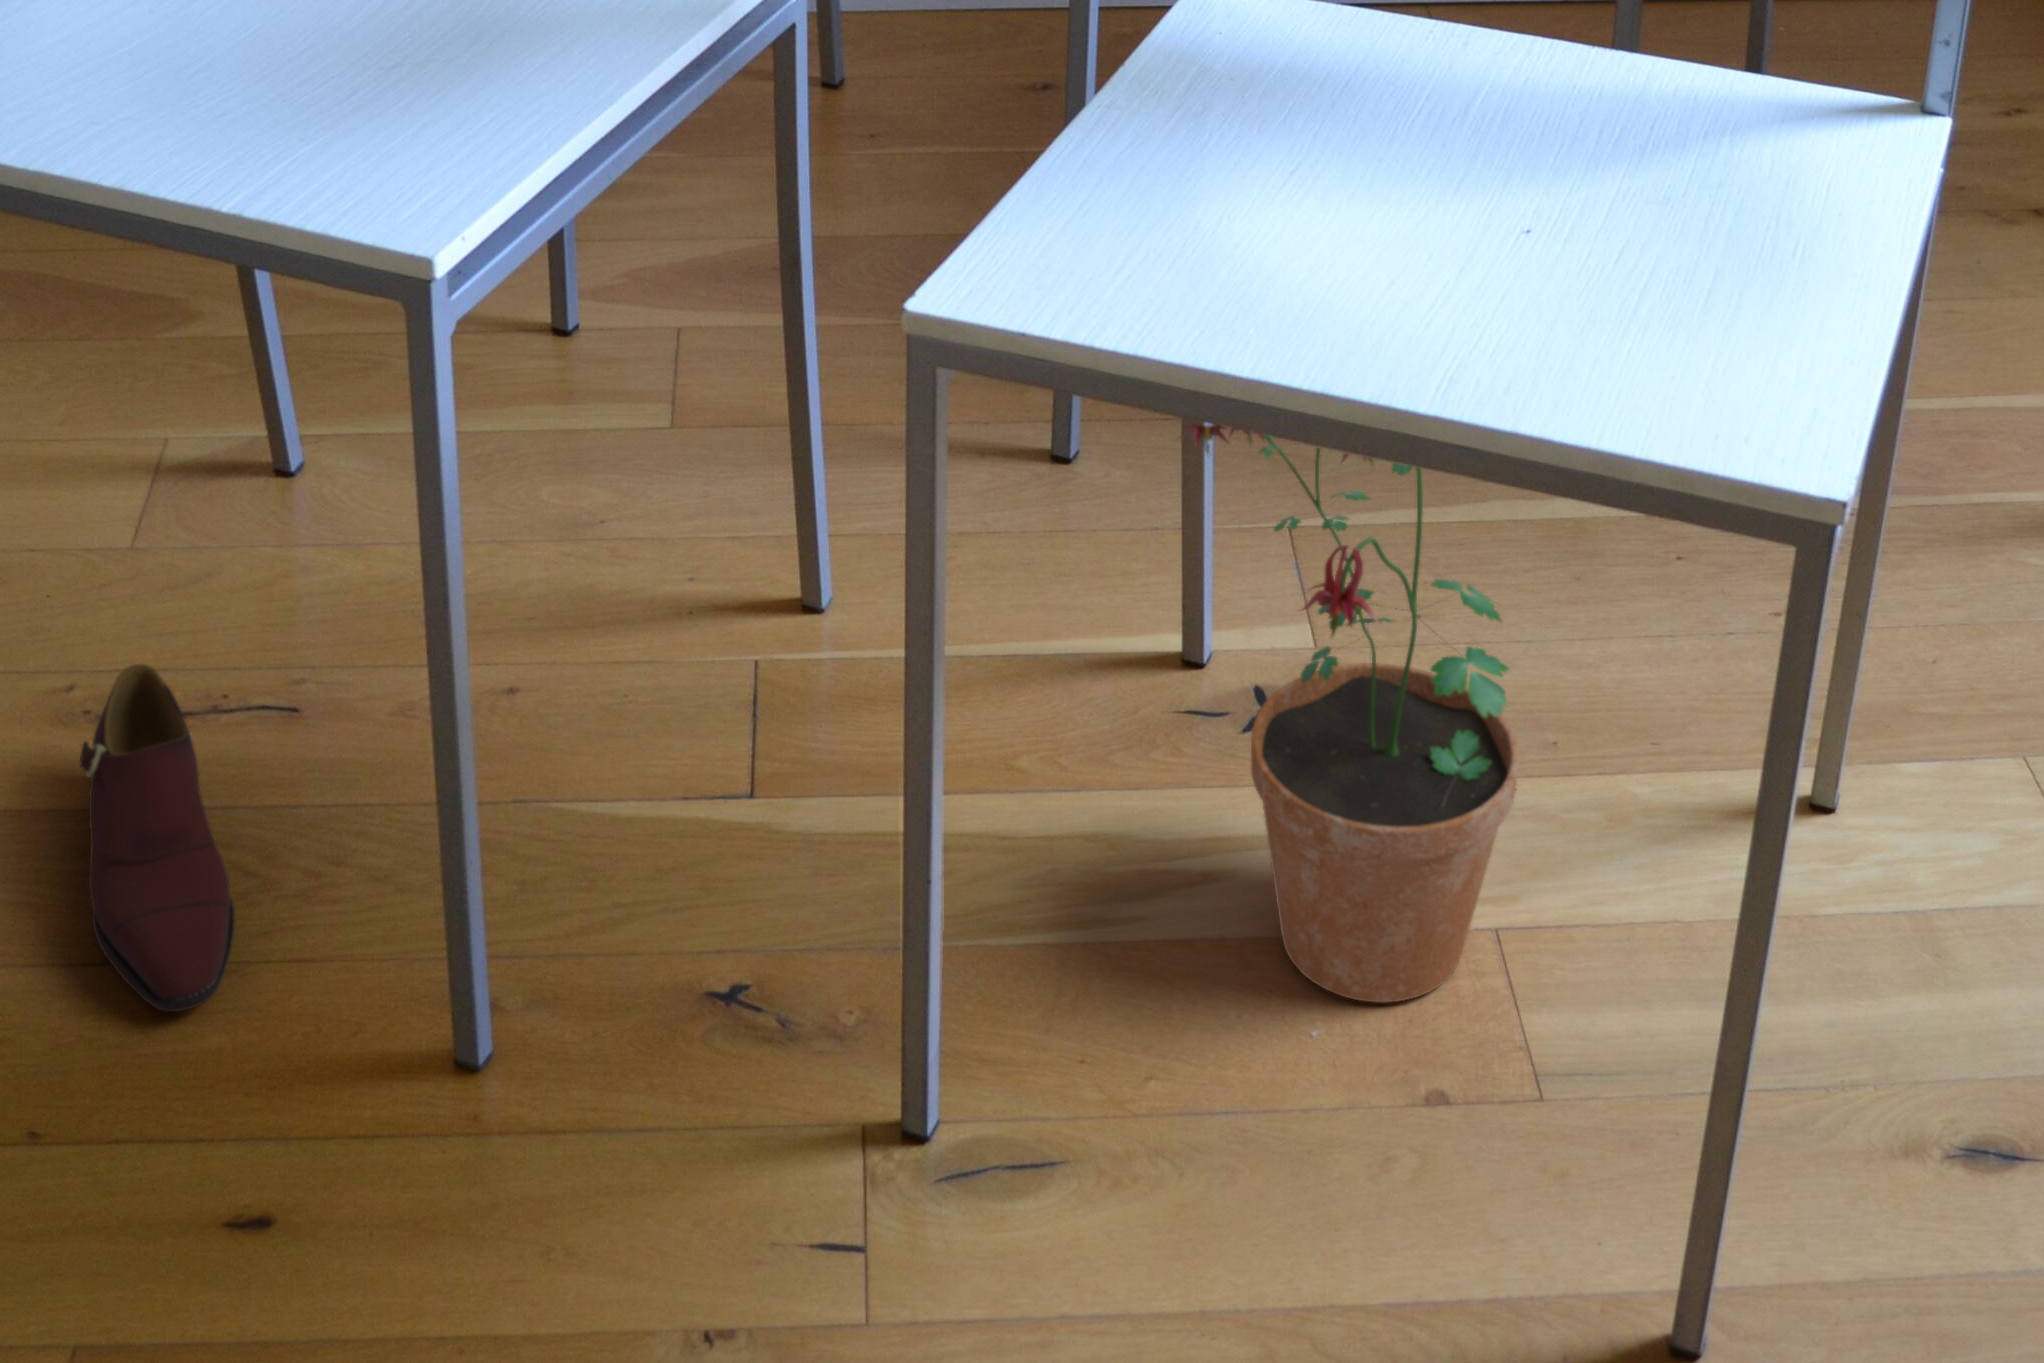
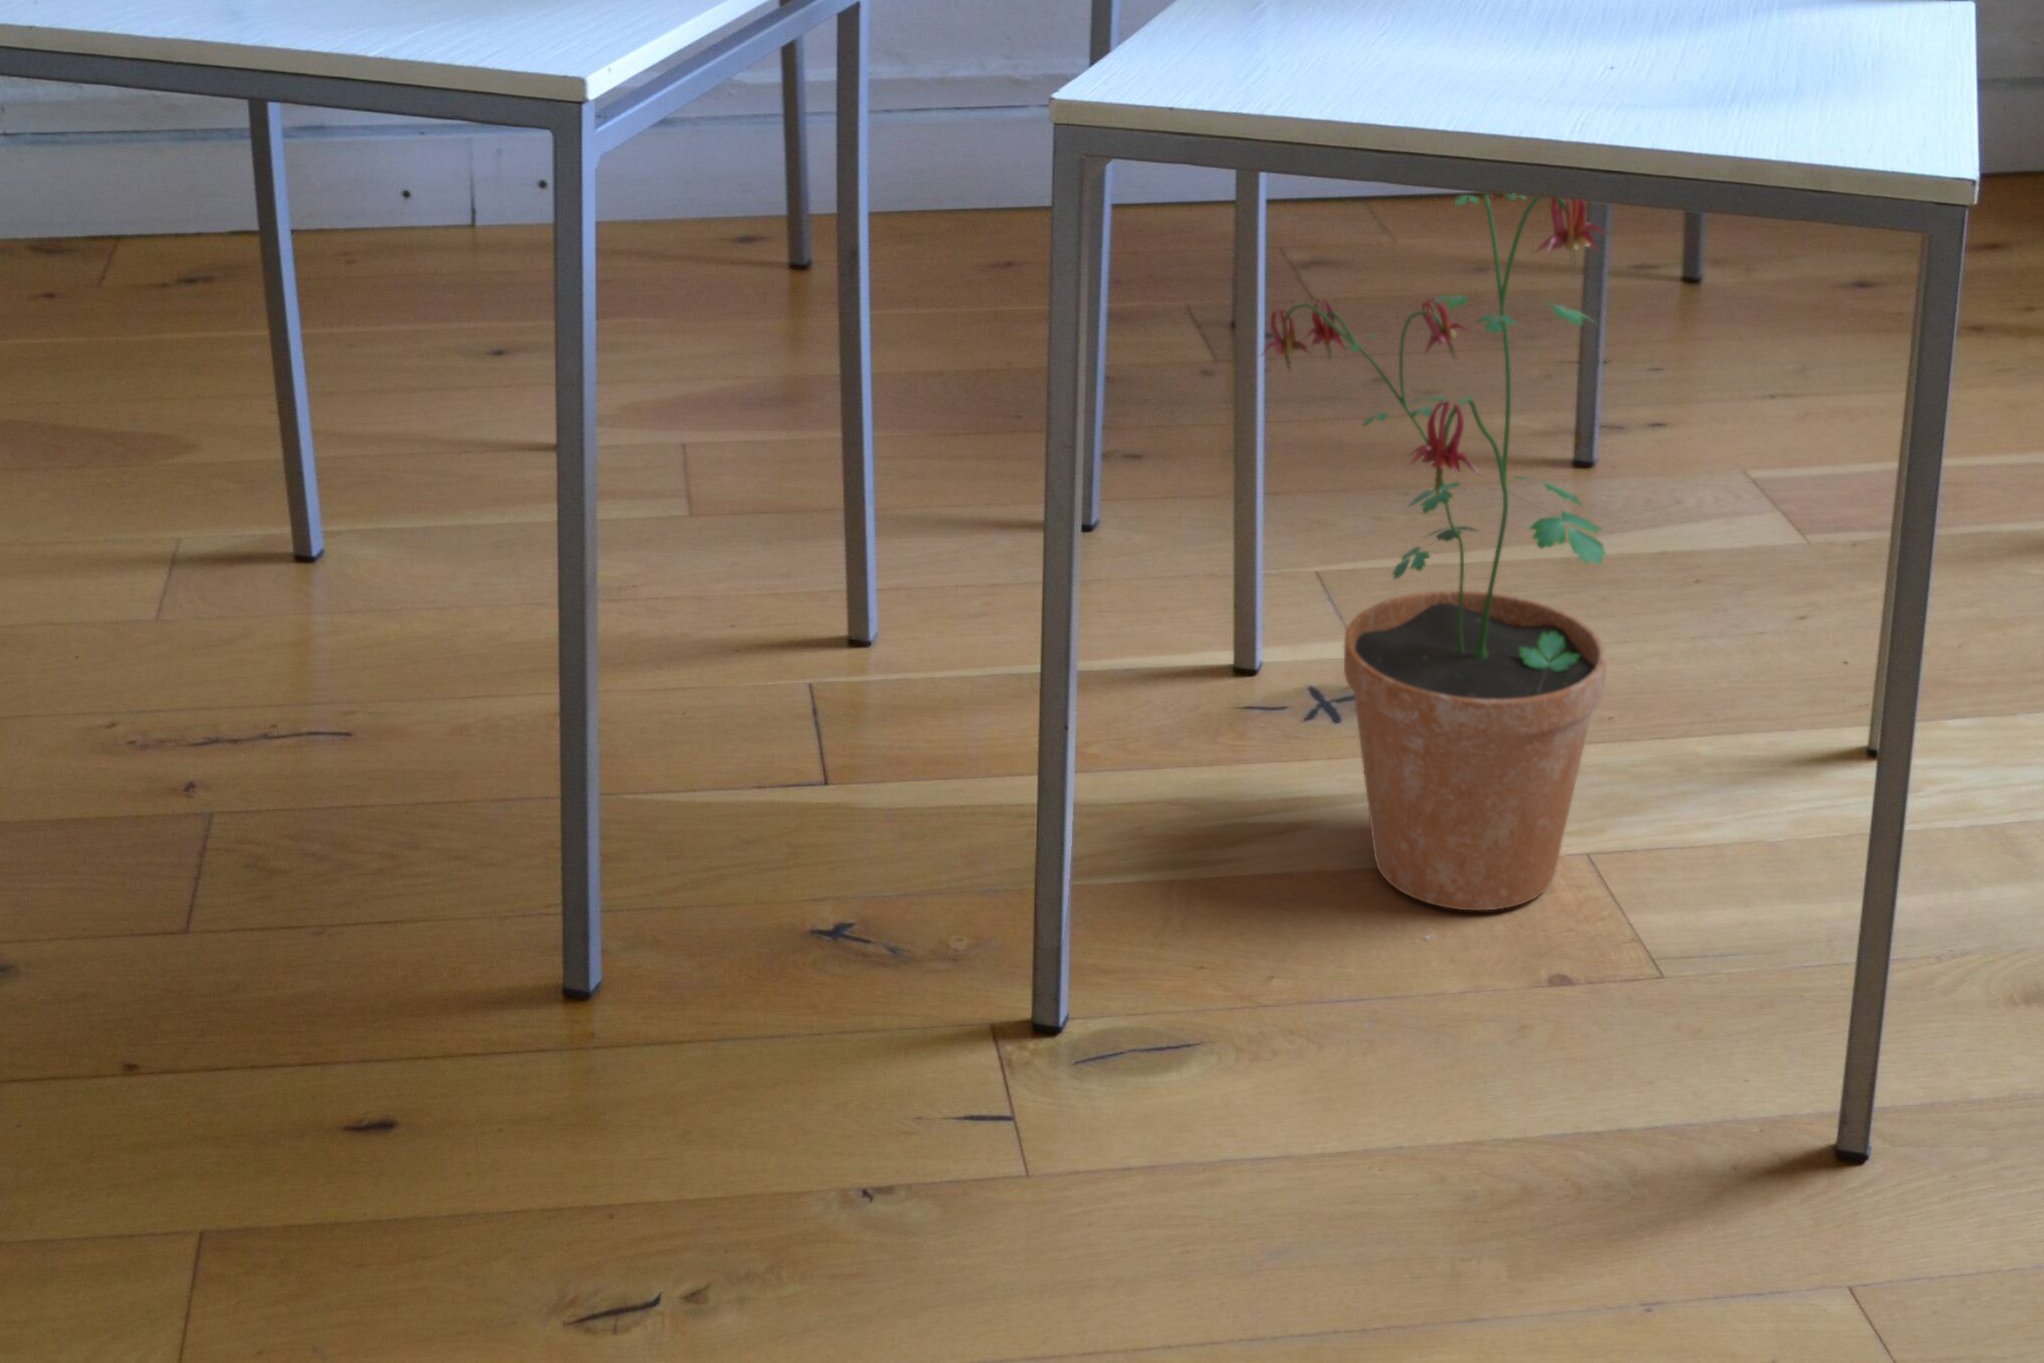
shoe: present [80,664,234,1012] -> none [148,660,318,961]

